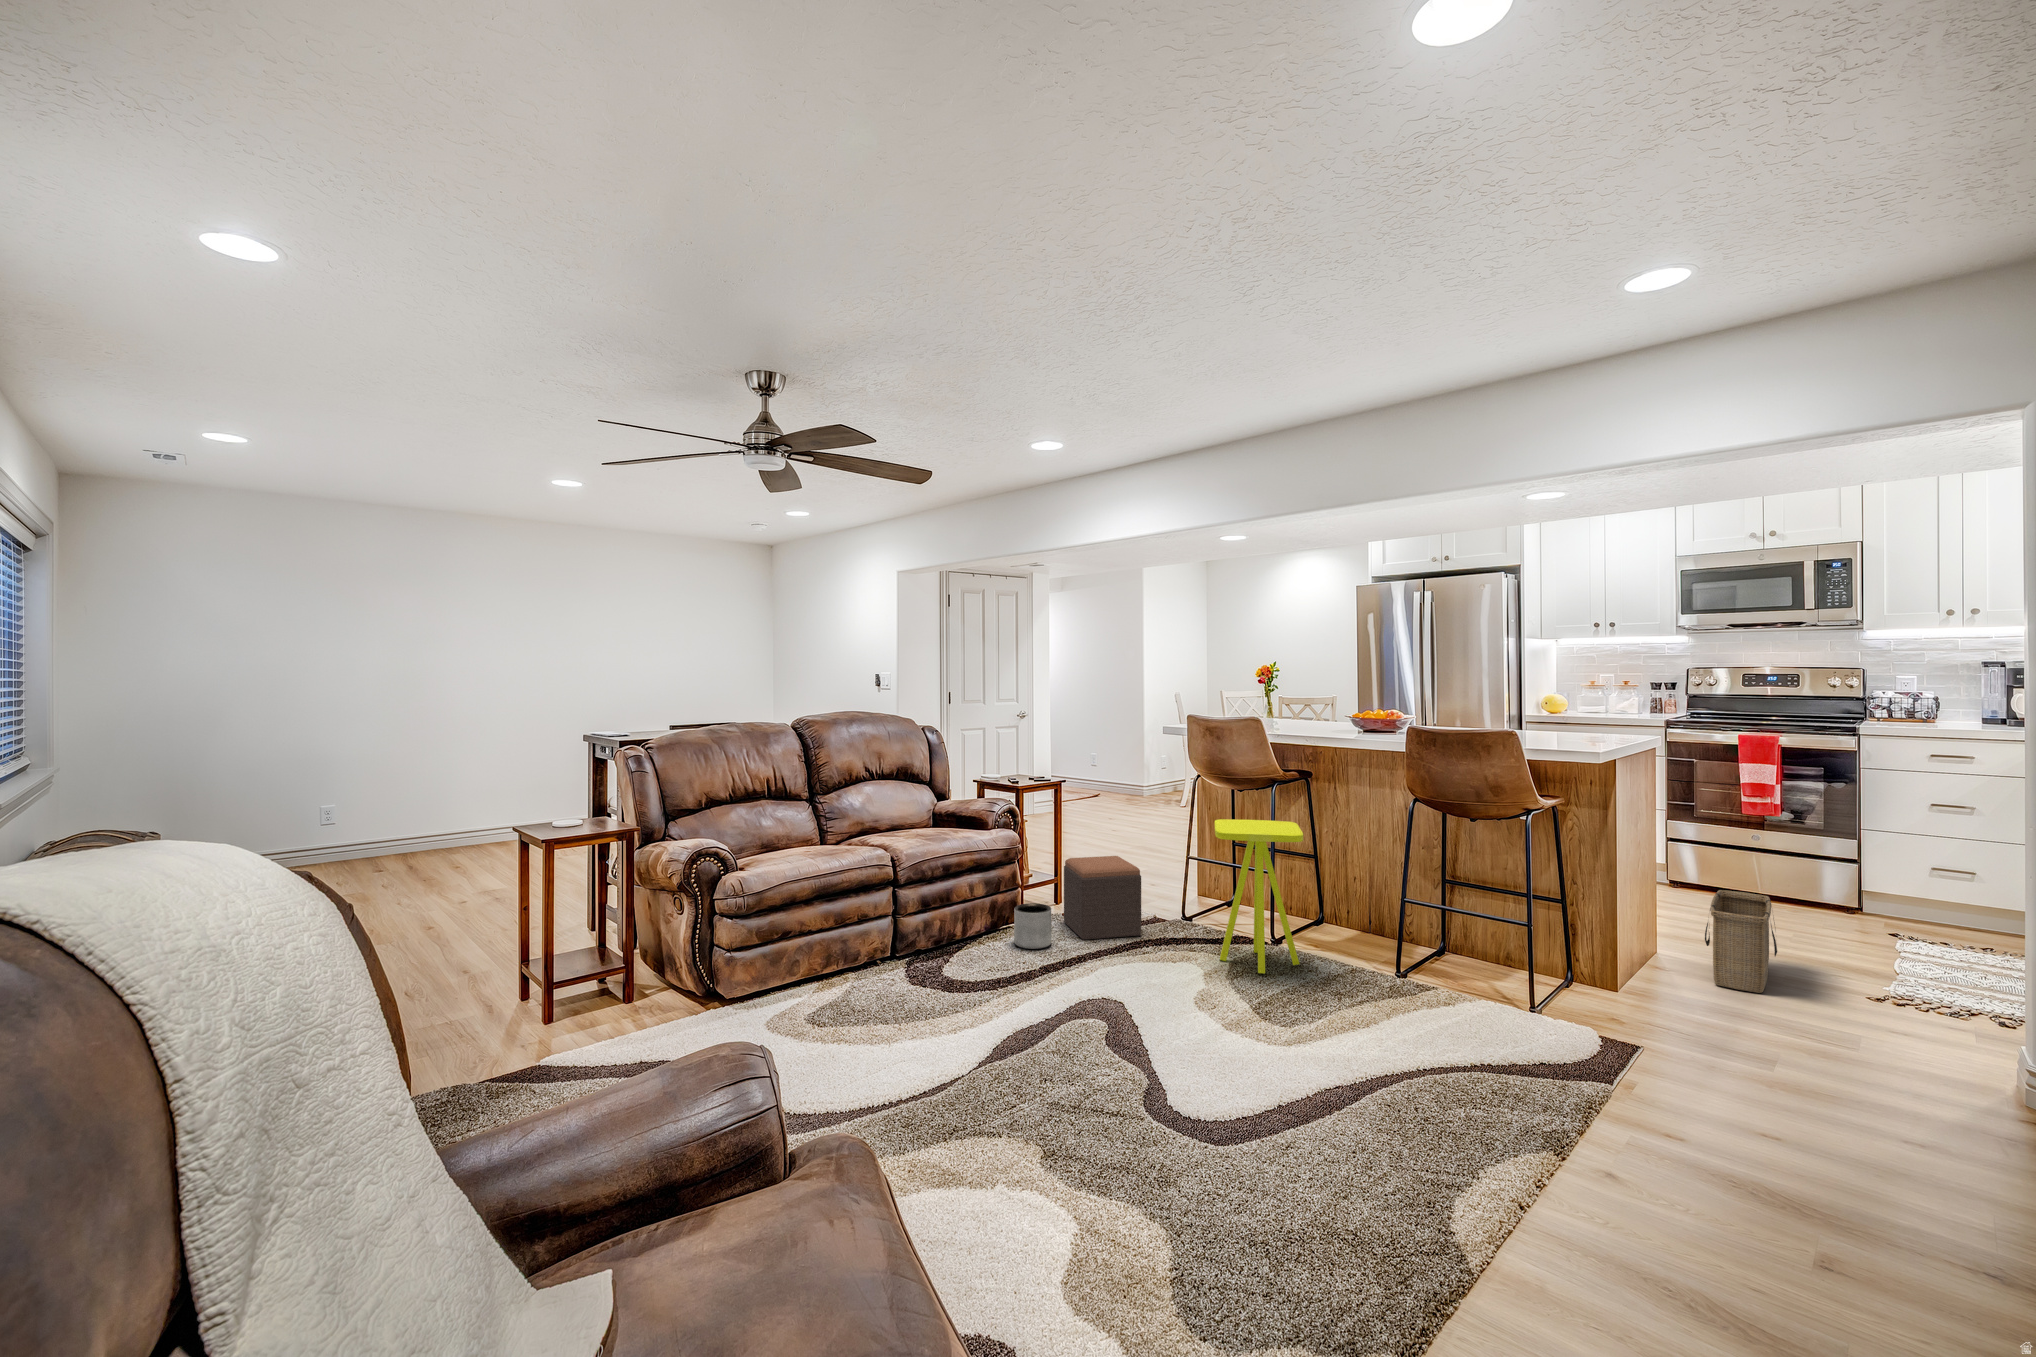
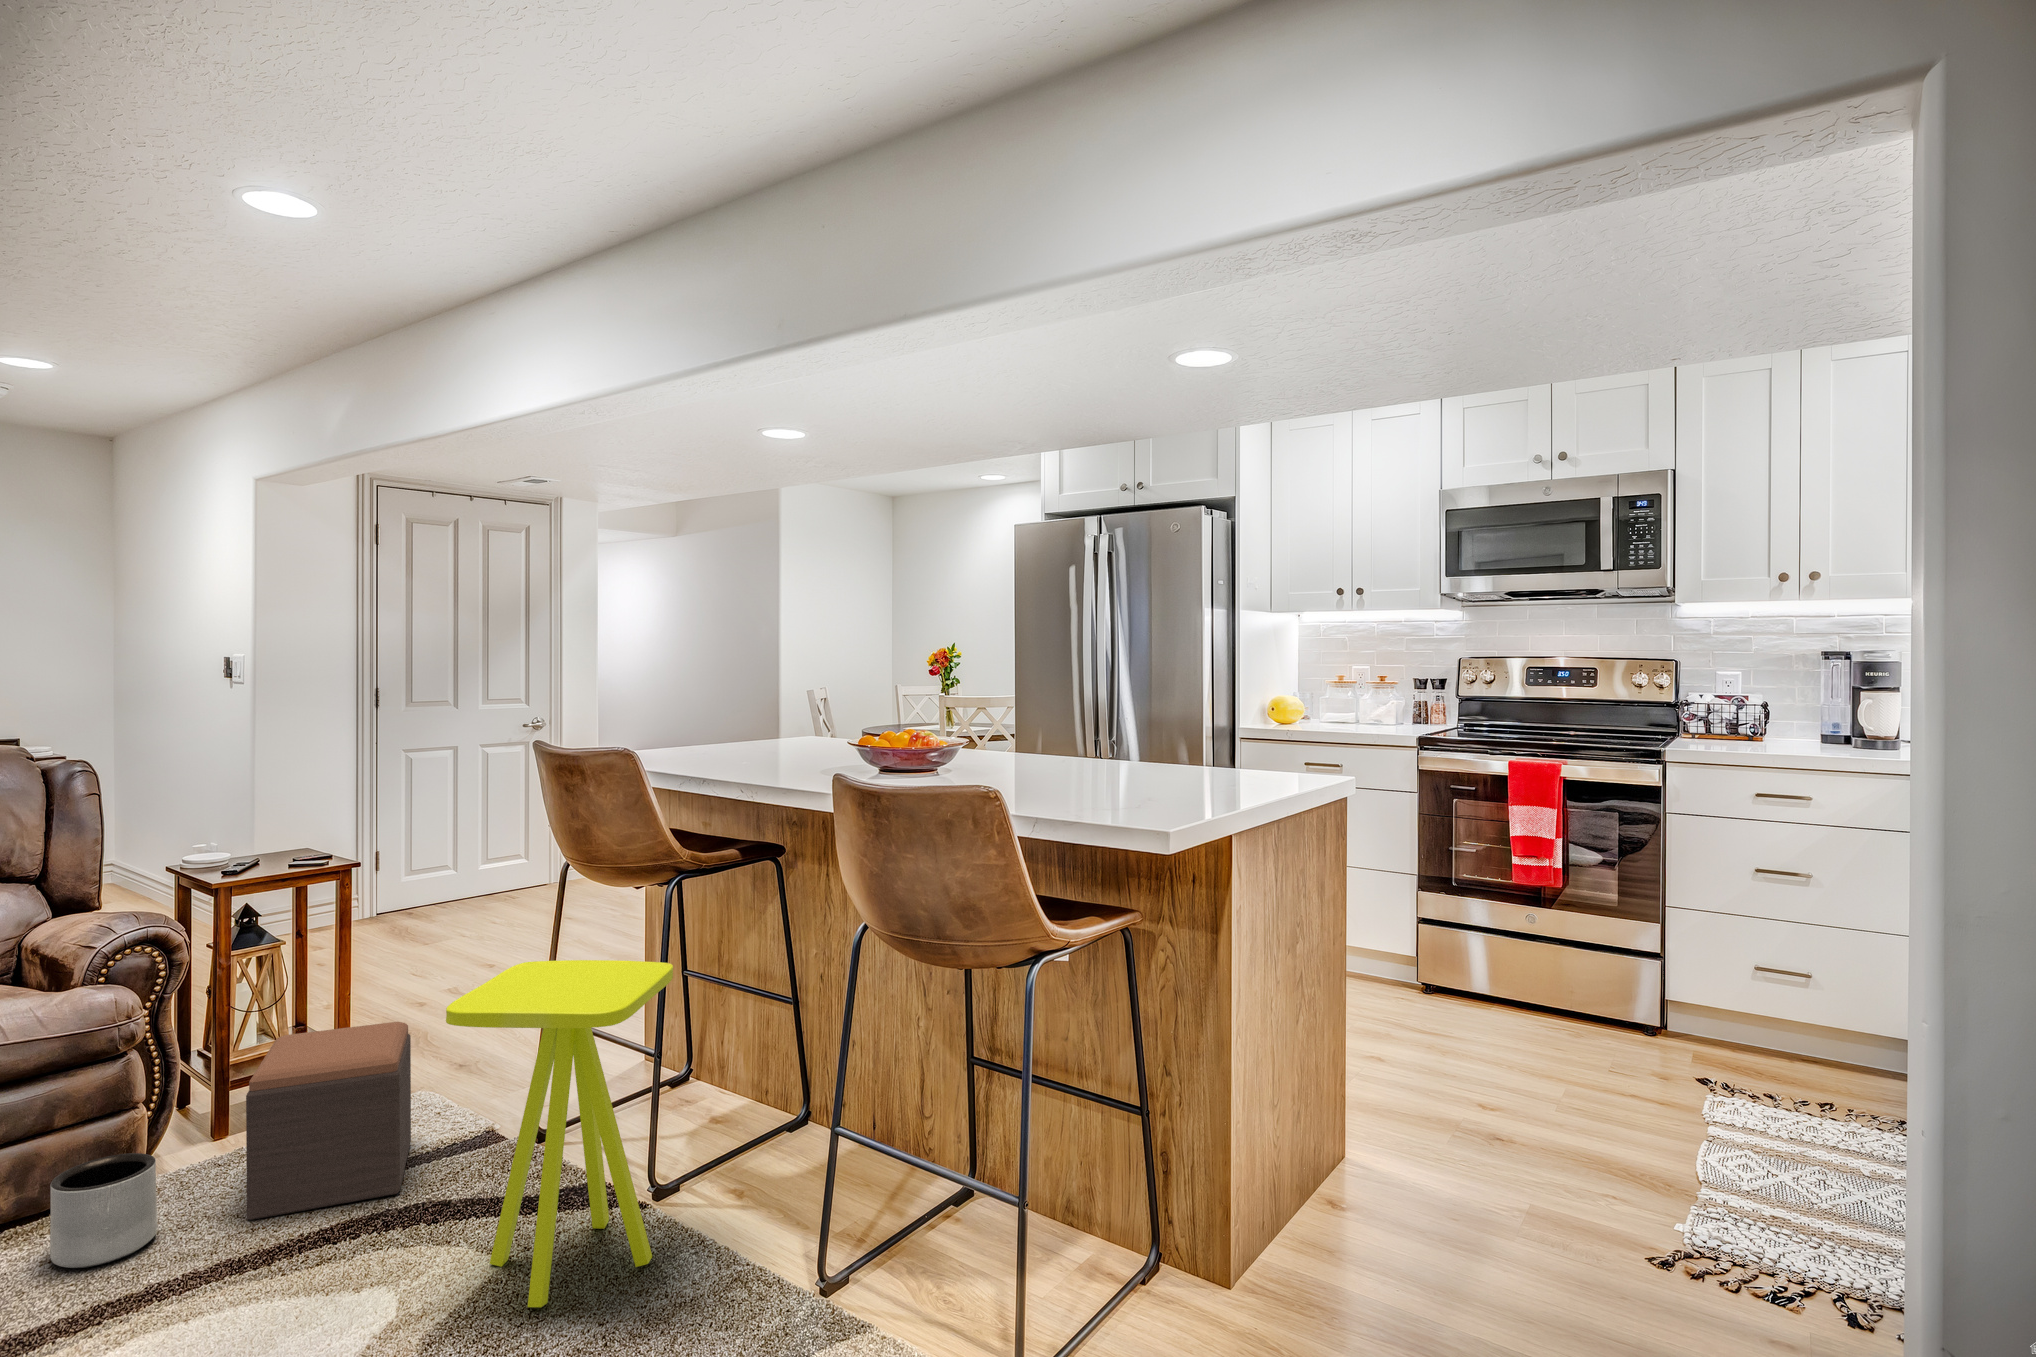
basket: present [1705,890,1777,993] -> none [1400,1047,1515,1264]

